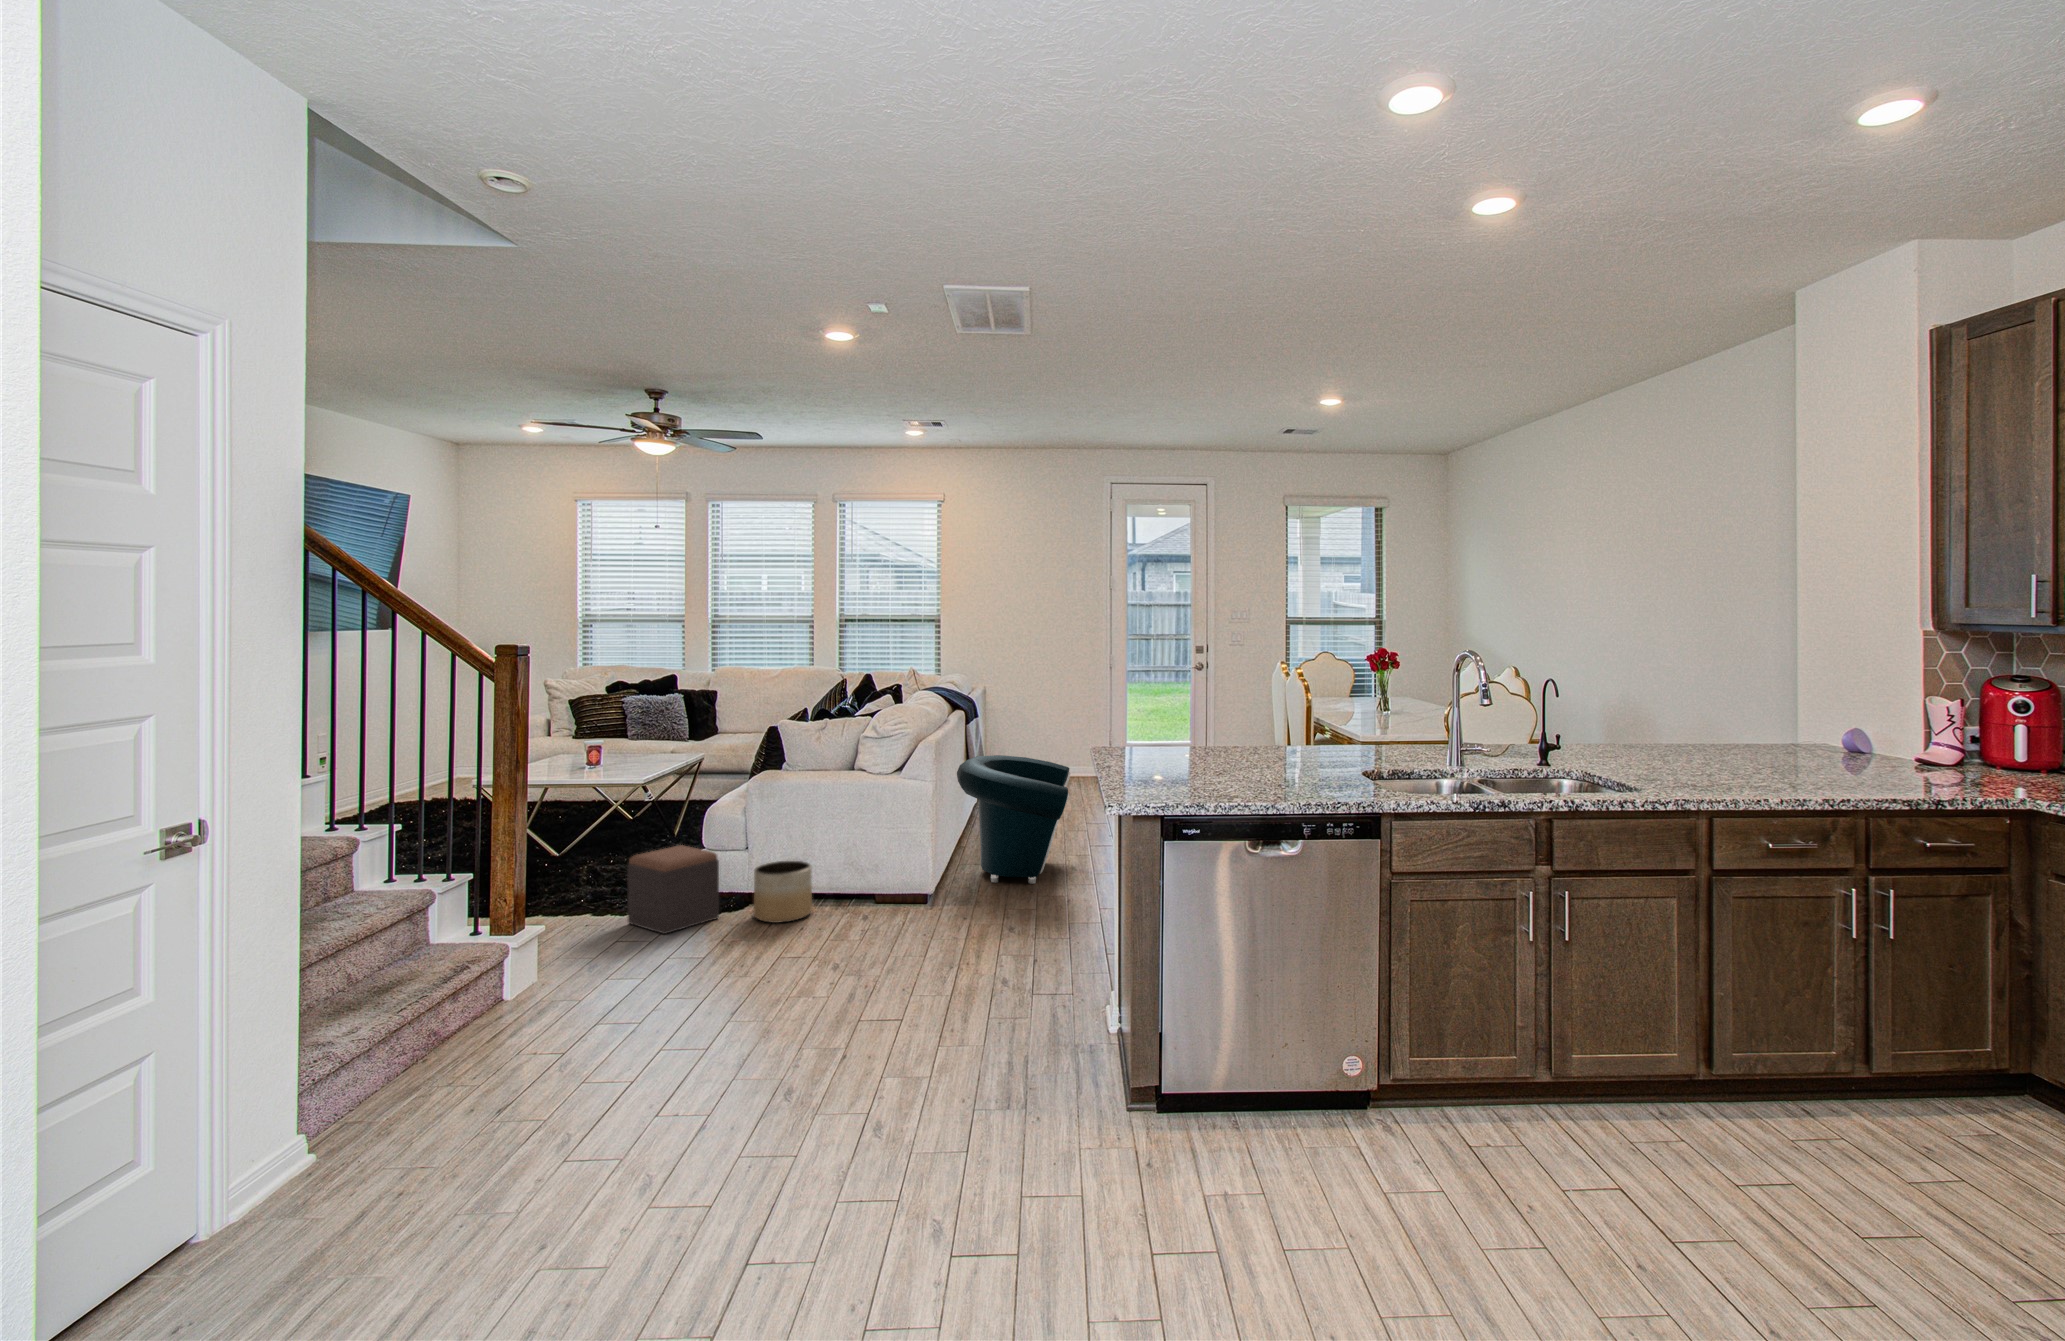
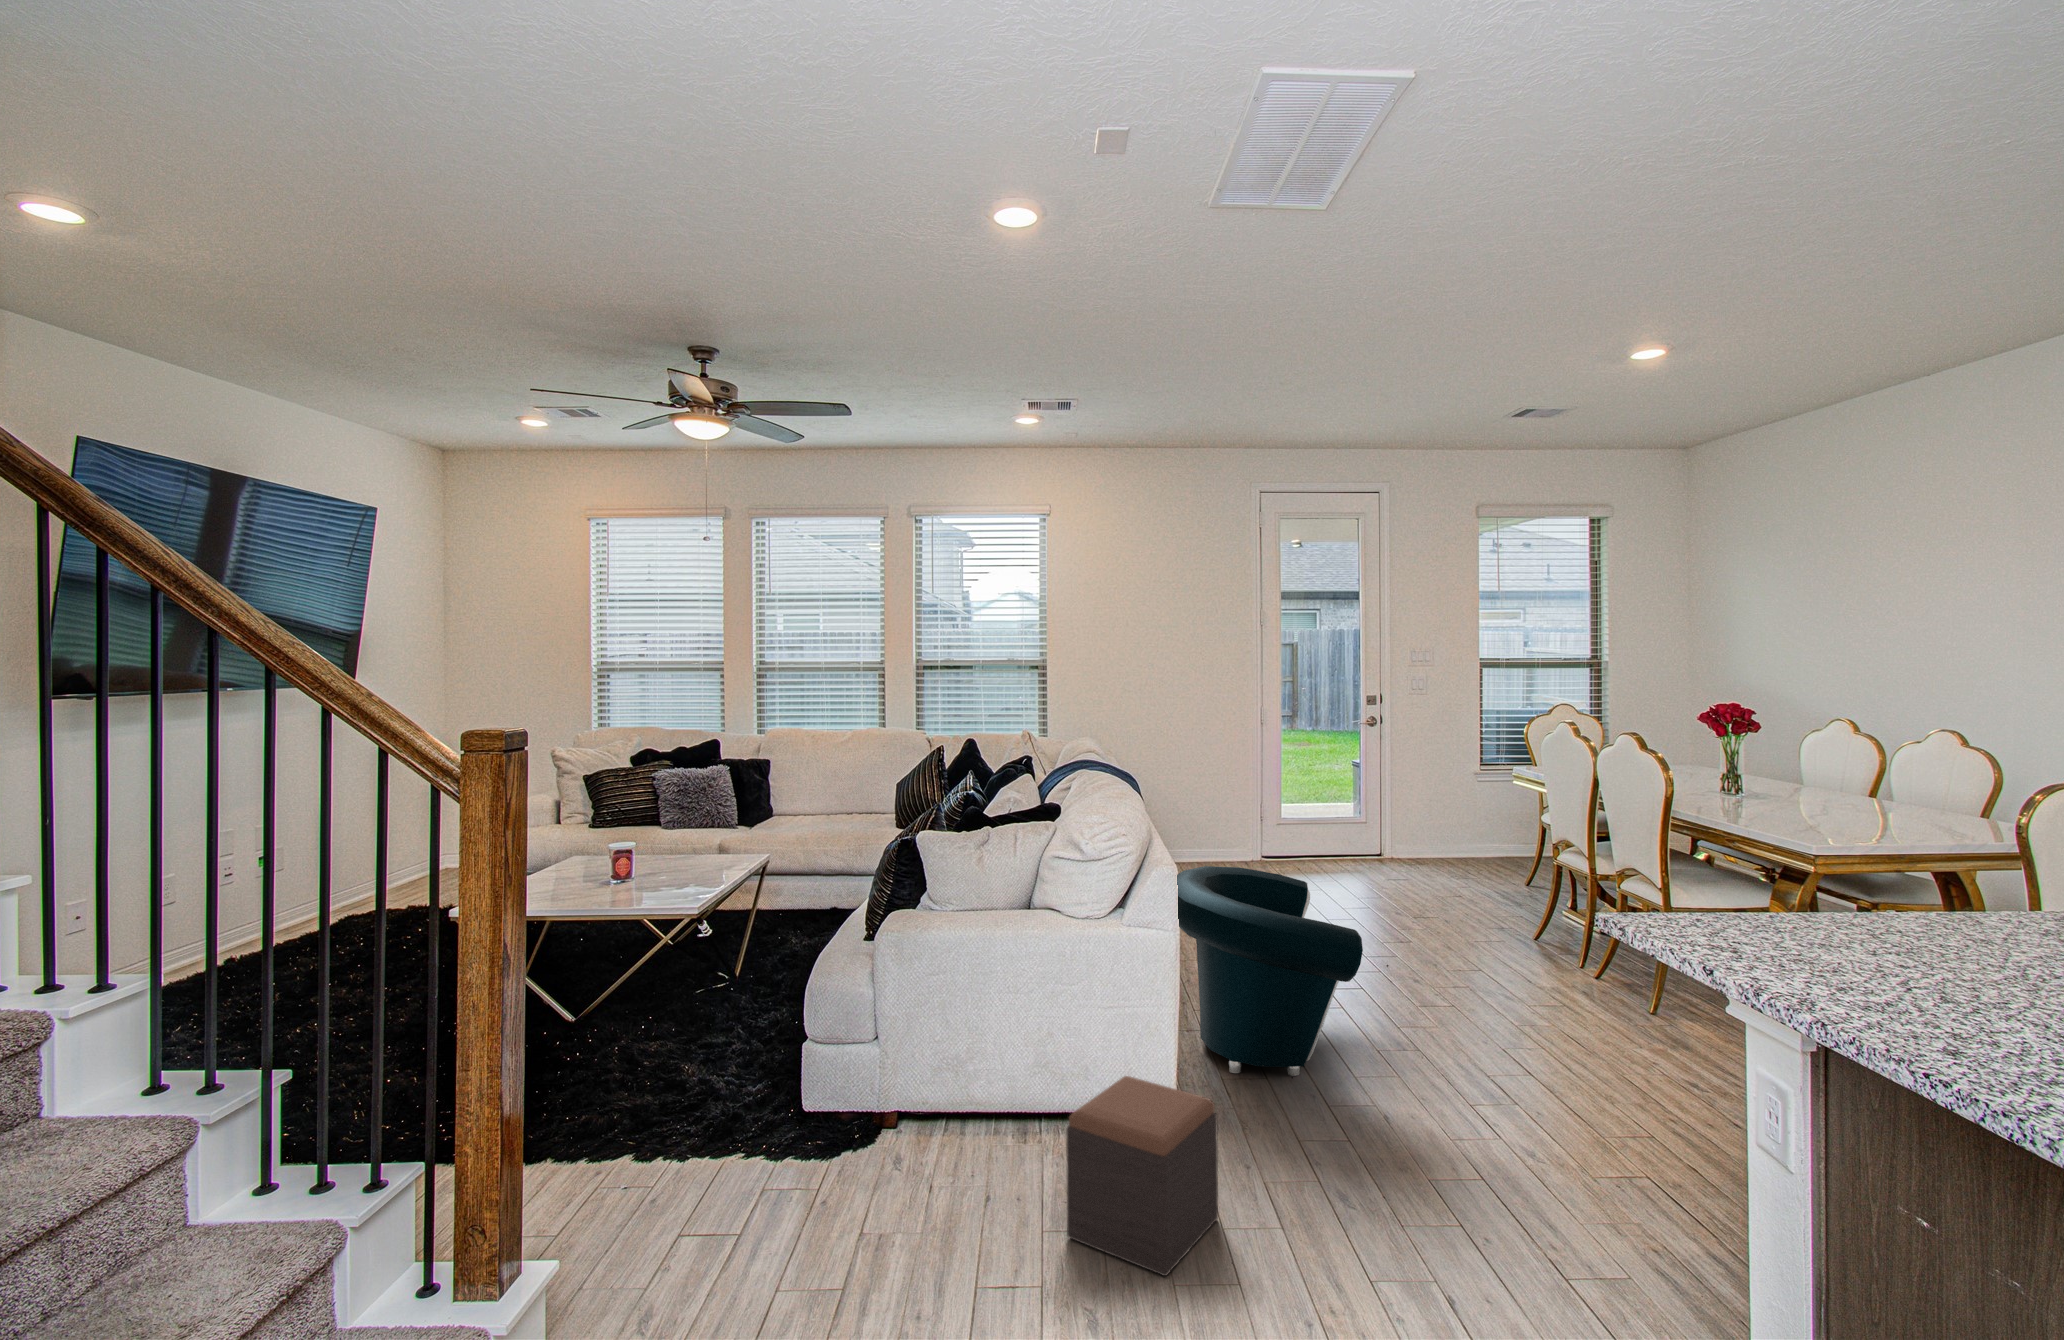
footstool: present [627,845,719,934] -> present [1066,1076,1218,1276]
planter: present [754,861,812,923] -> none [894,1061,985,1179]

